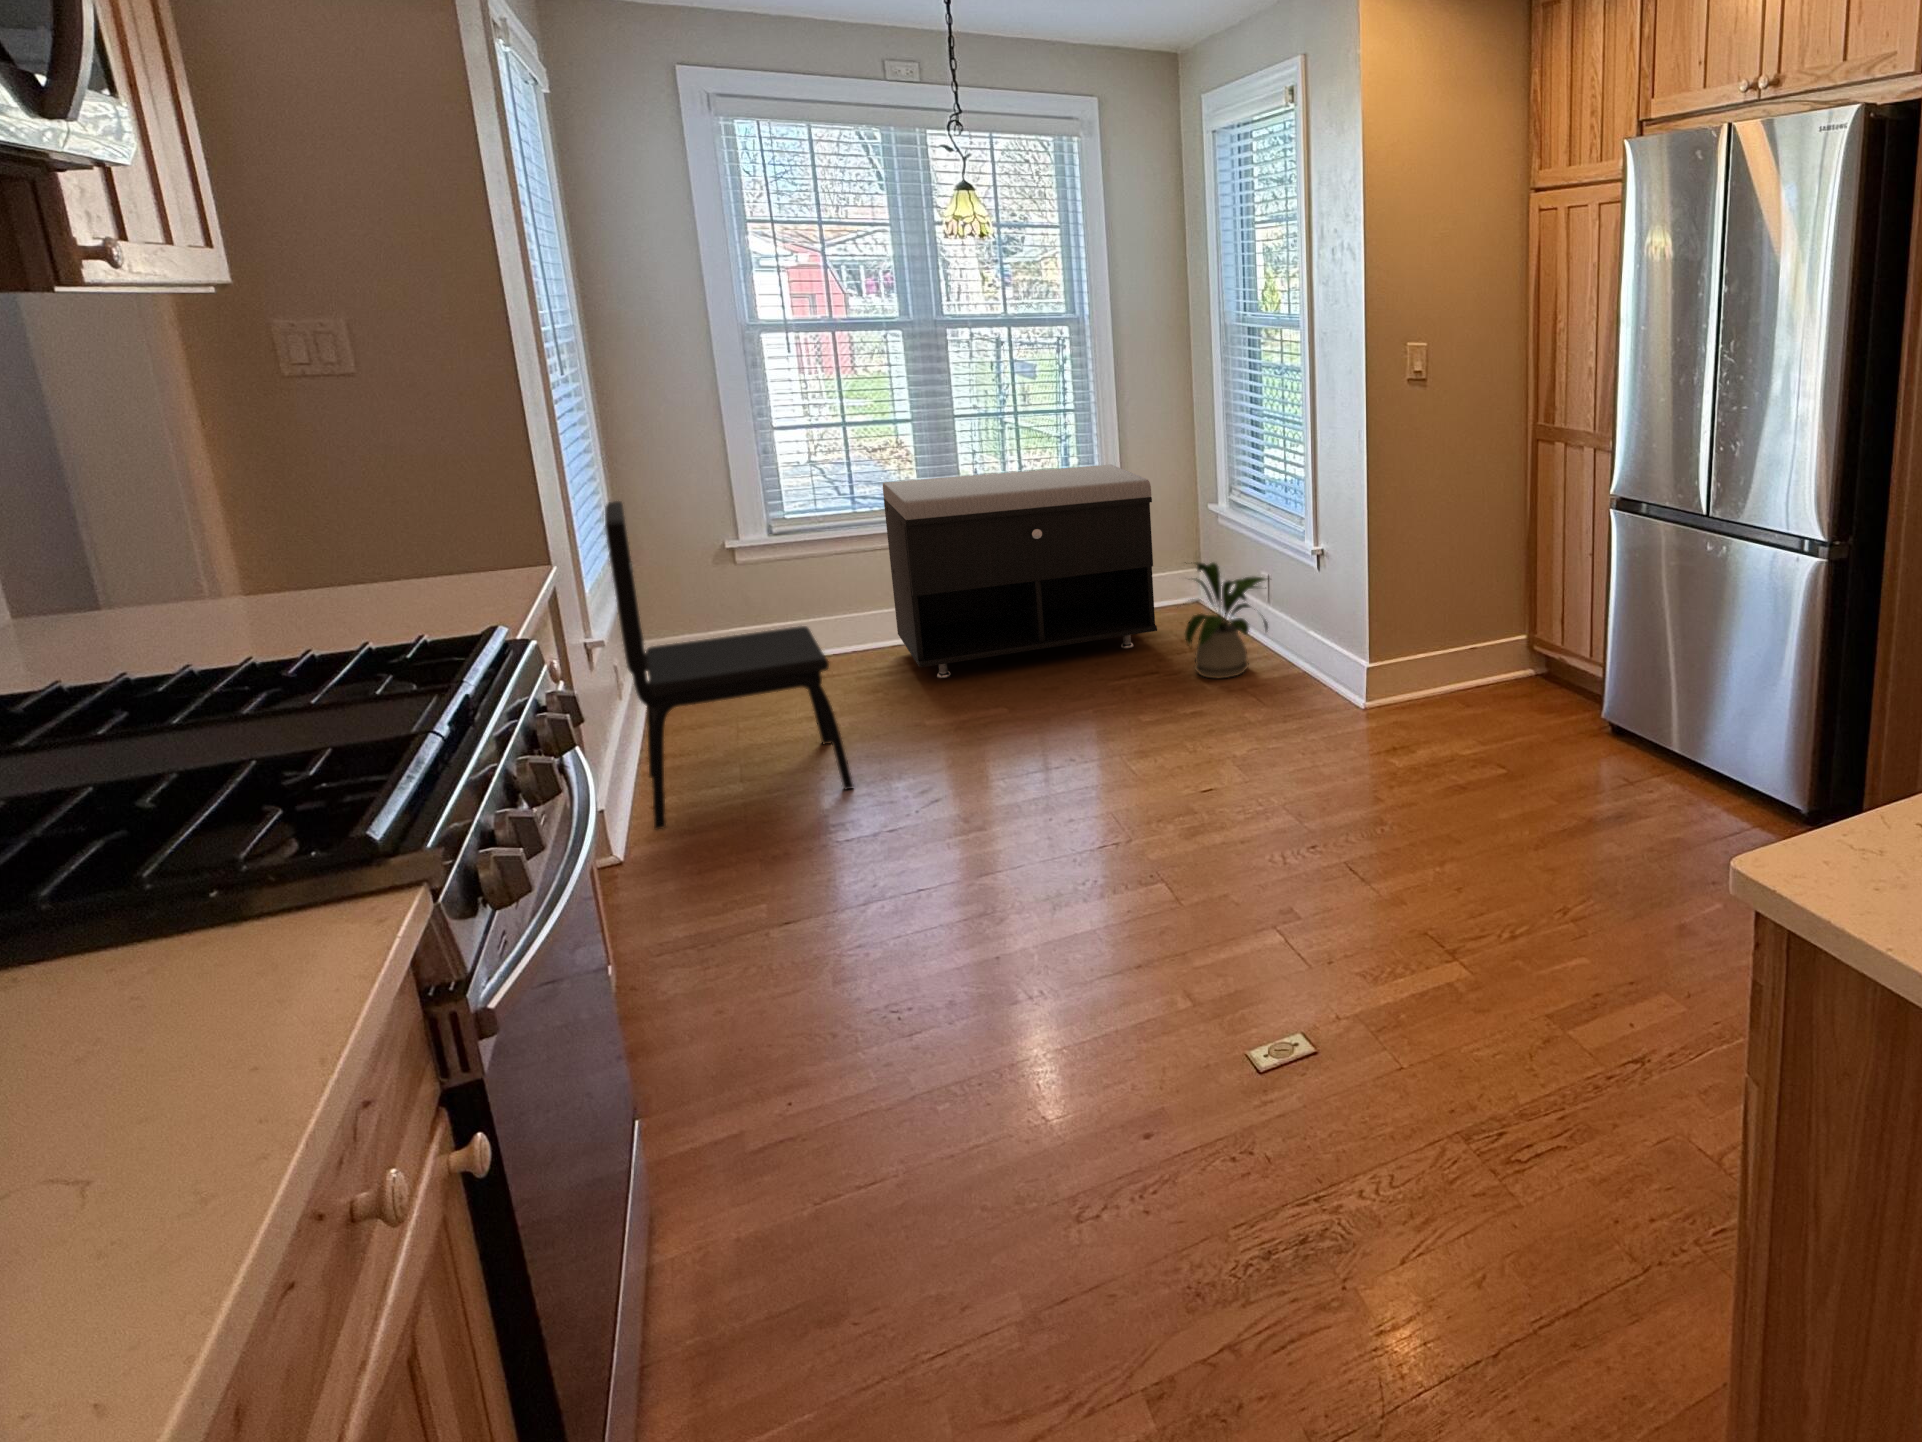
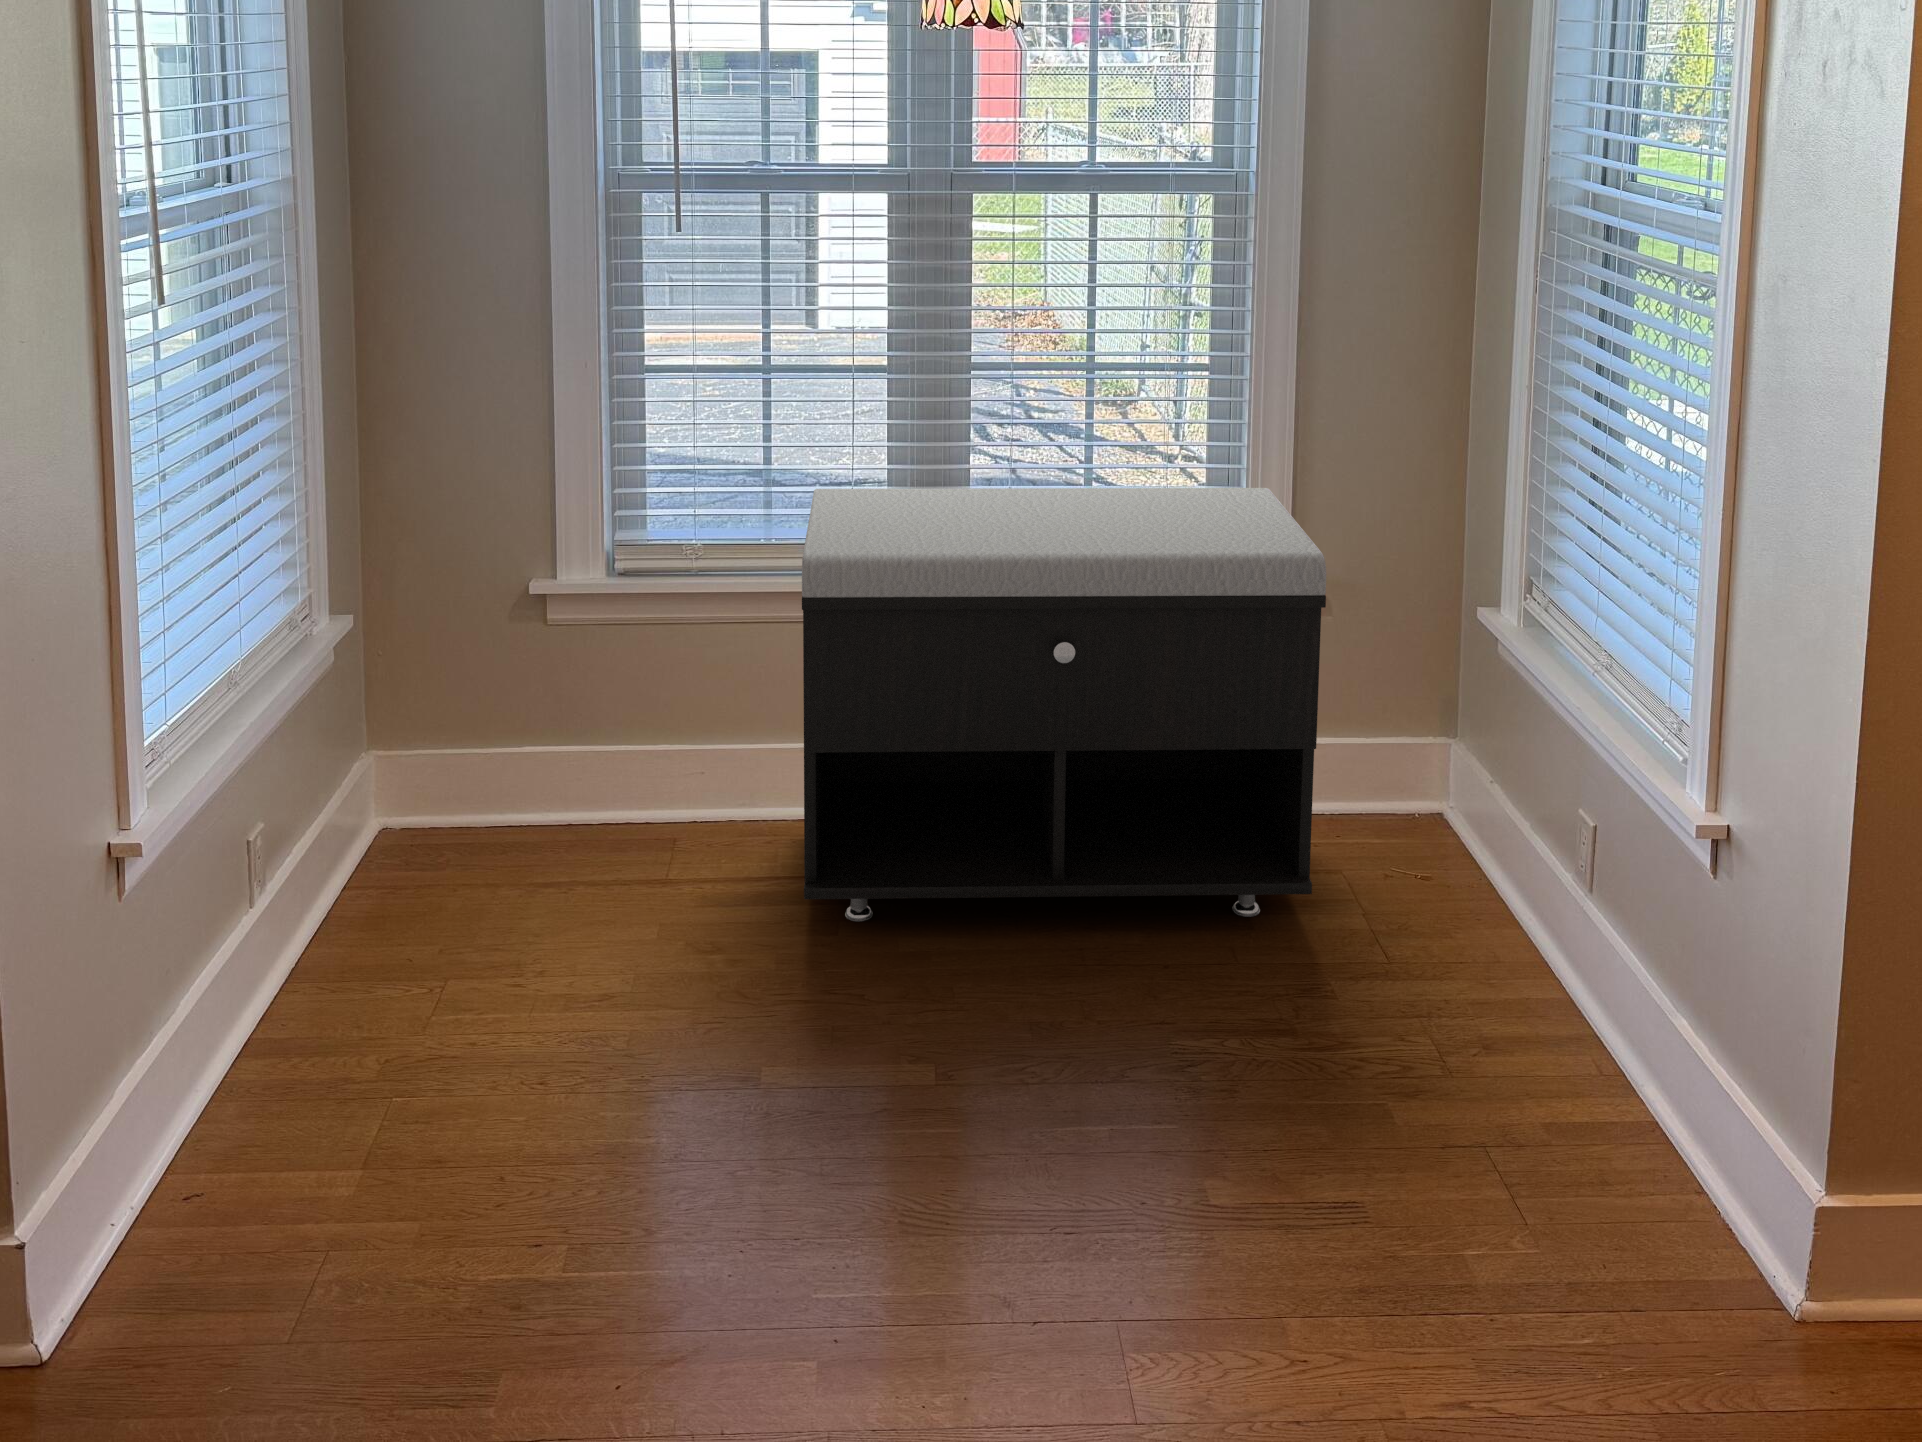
dining chair: present [605,501,853,829] -> none [109,545,573,1270]
house plant: present [1185,562,1268,678] -> none [1338,781,1594,1086]

